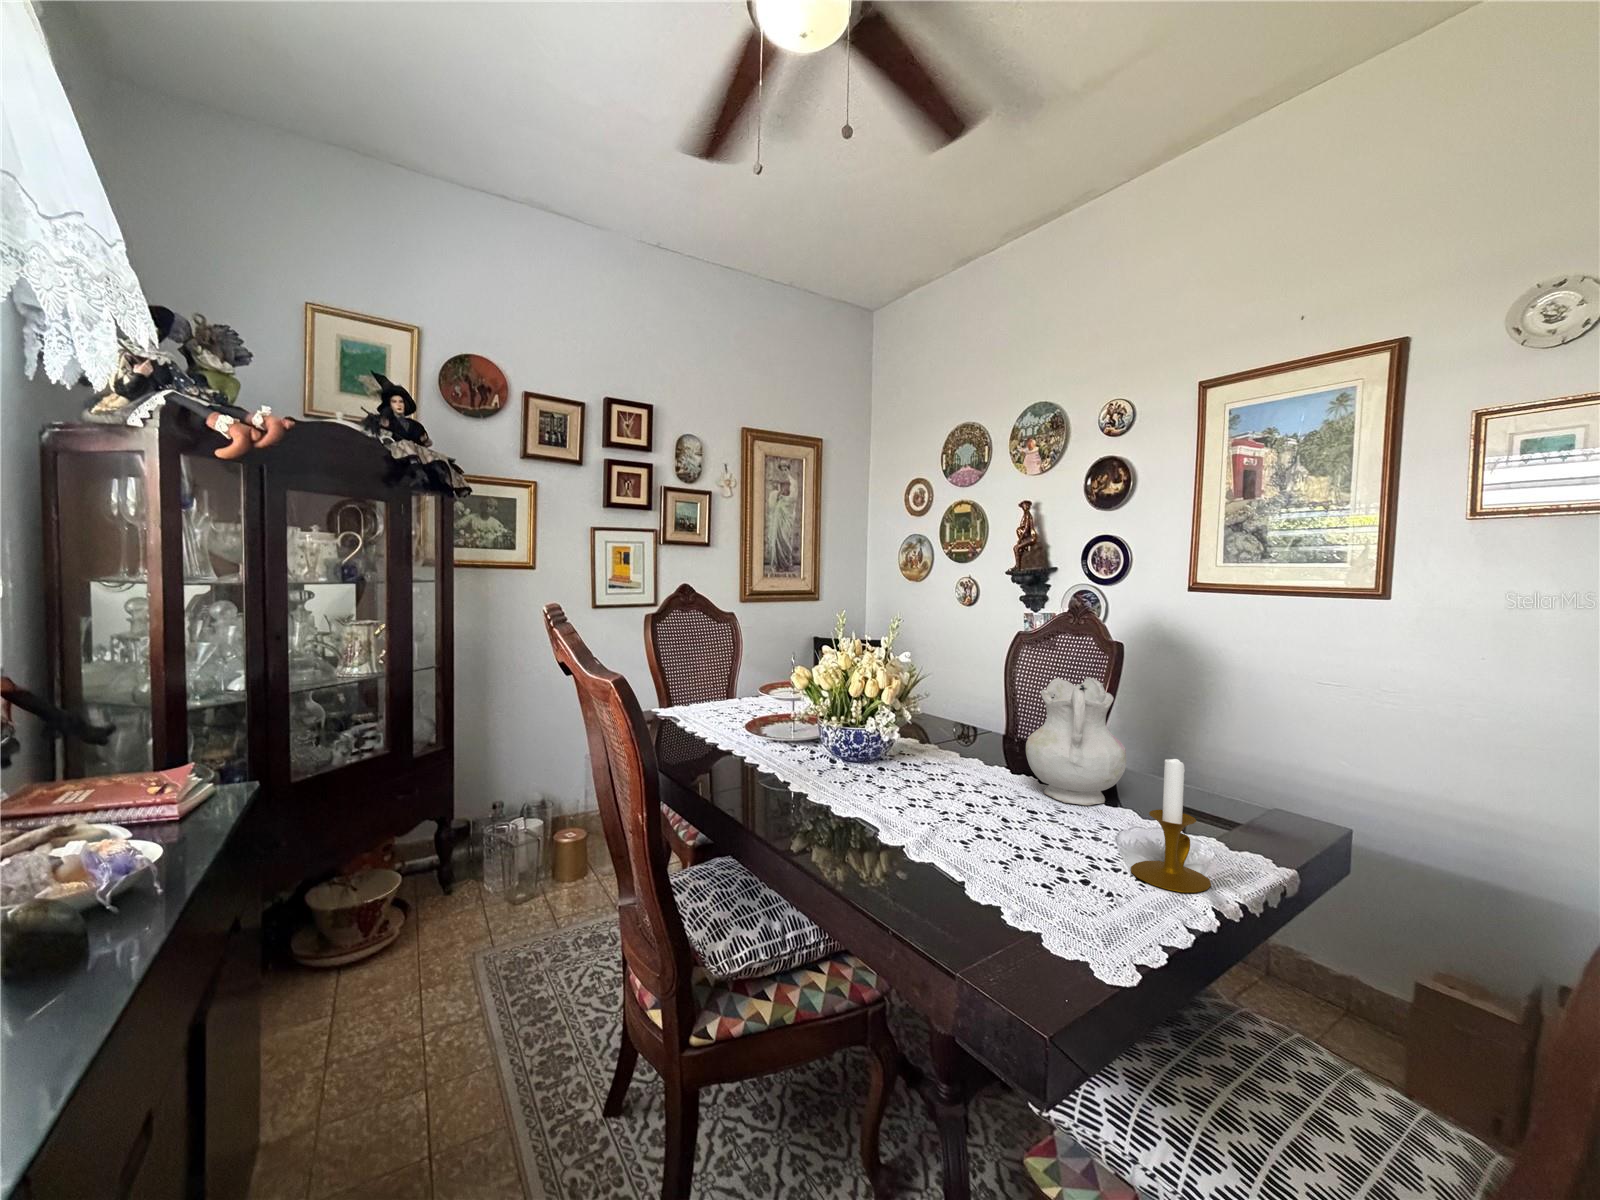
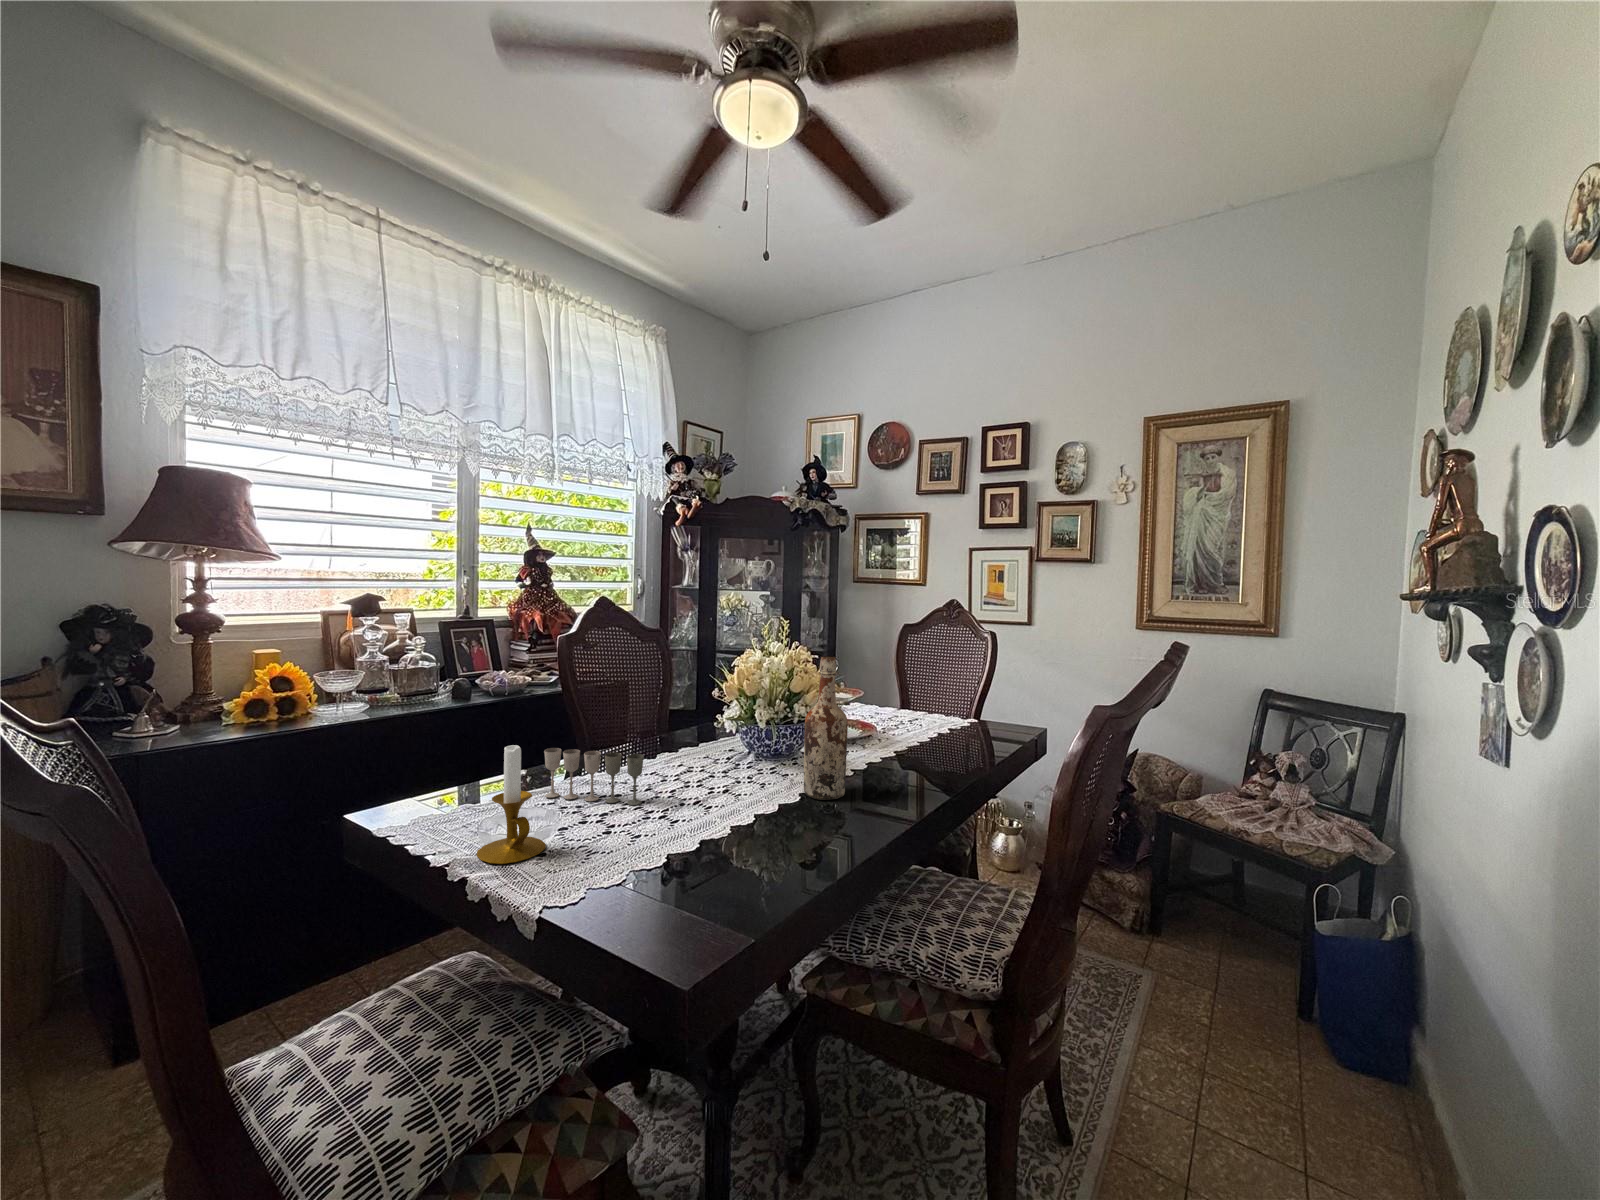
wine bottle: none [972,637,1013,764] -> present [804,656,848,800]
ceramic pitcher: present [1026,677,1126,805] -> none [660,696,773,836]
wine glass: none [980,765,1026,859] -> present [544,748,644,805]

